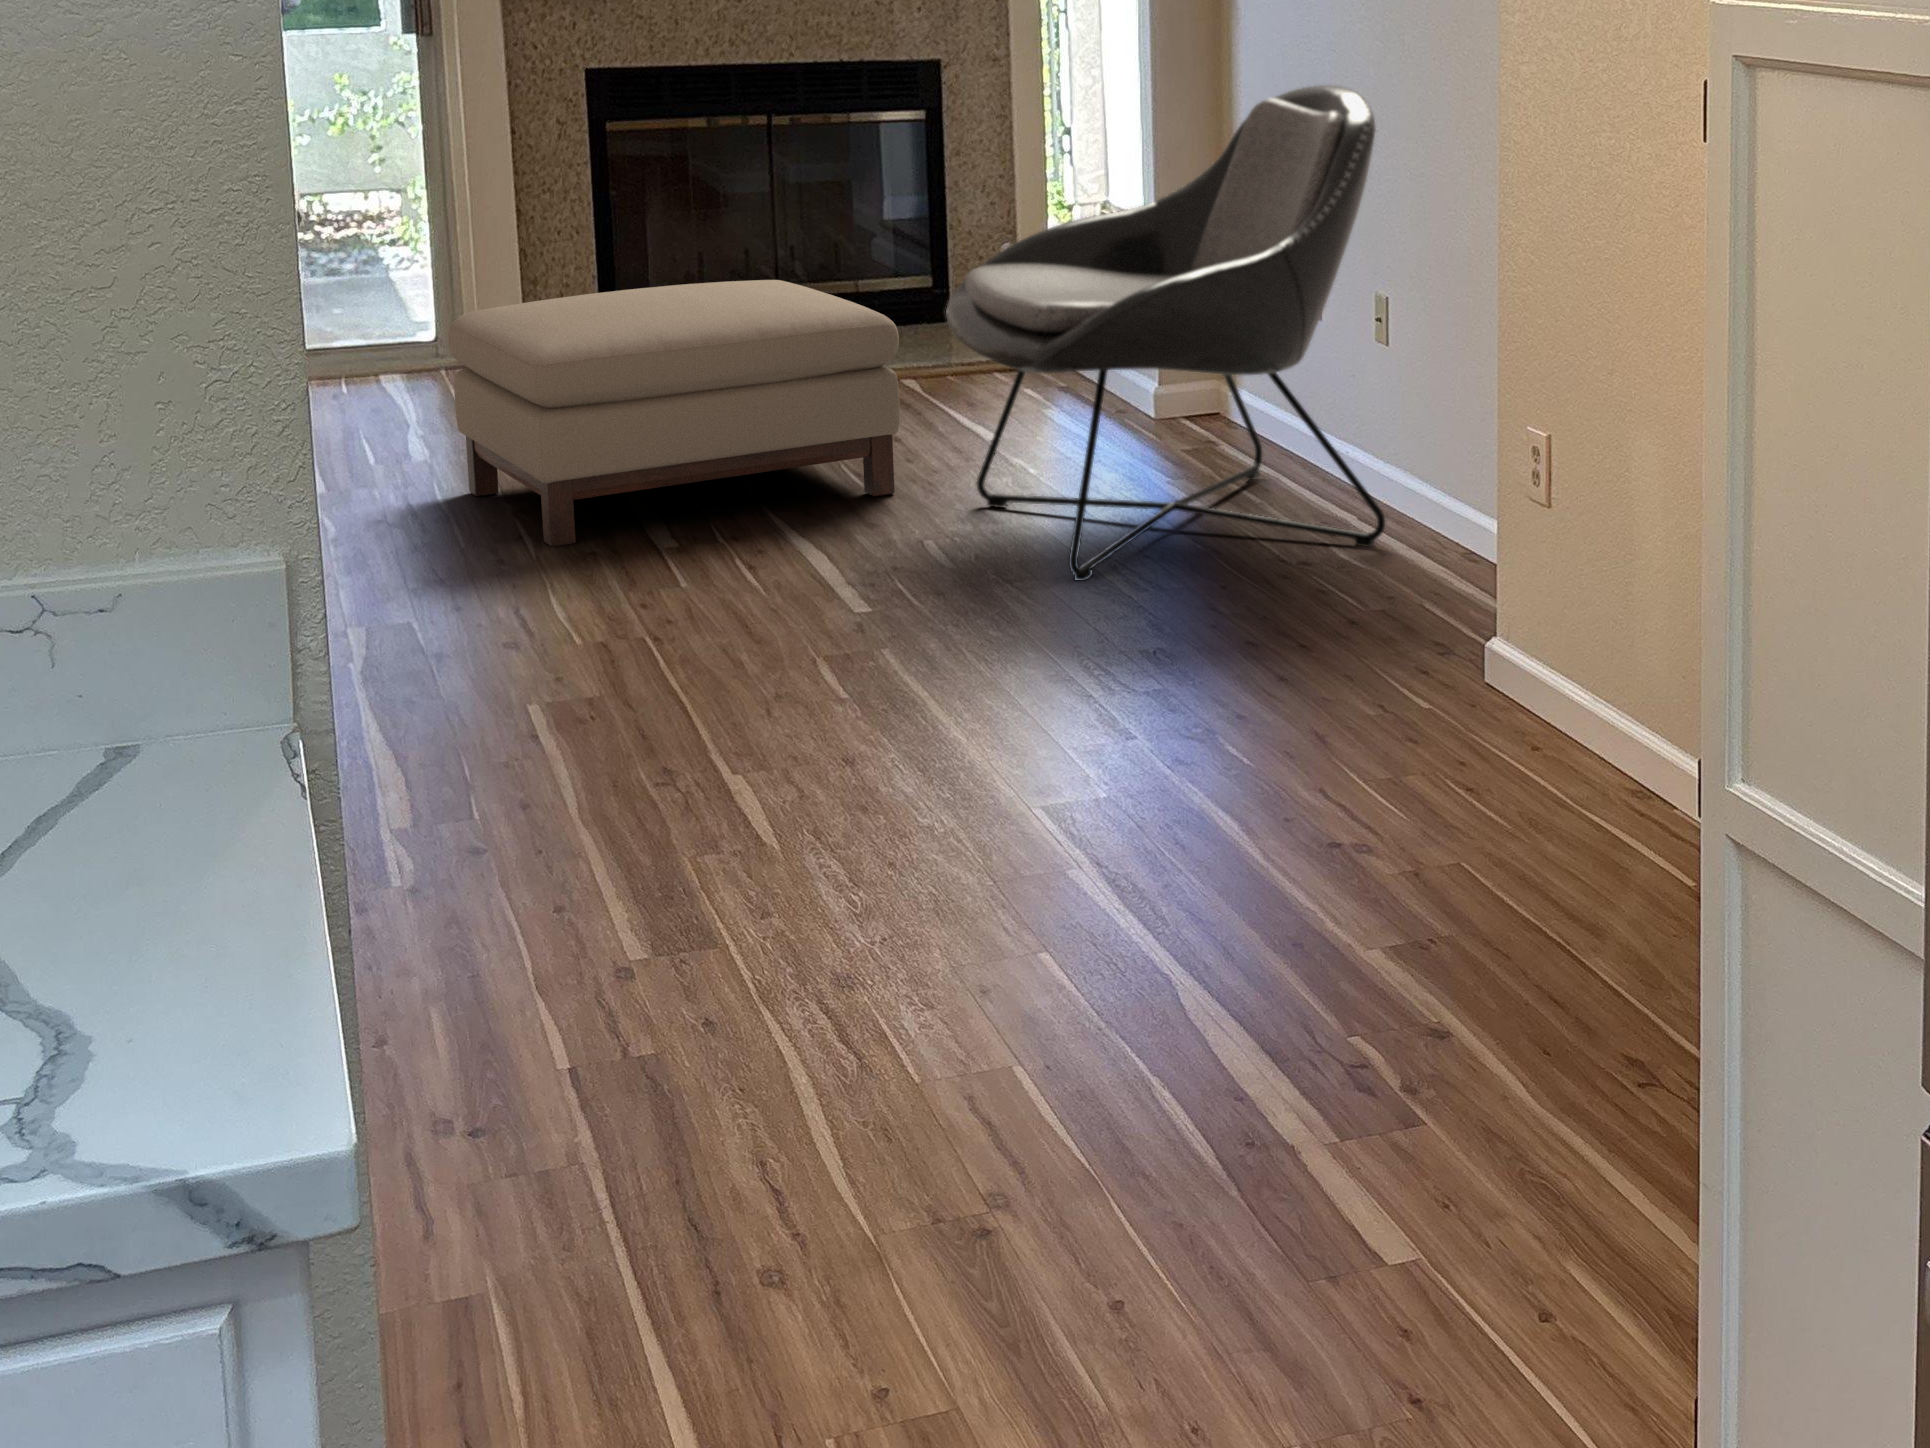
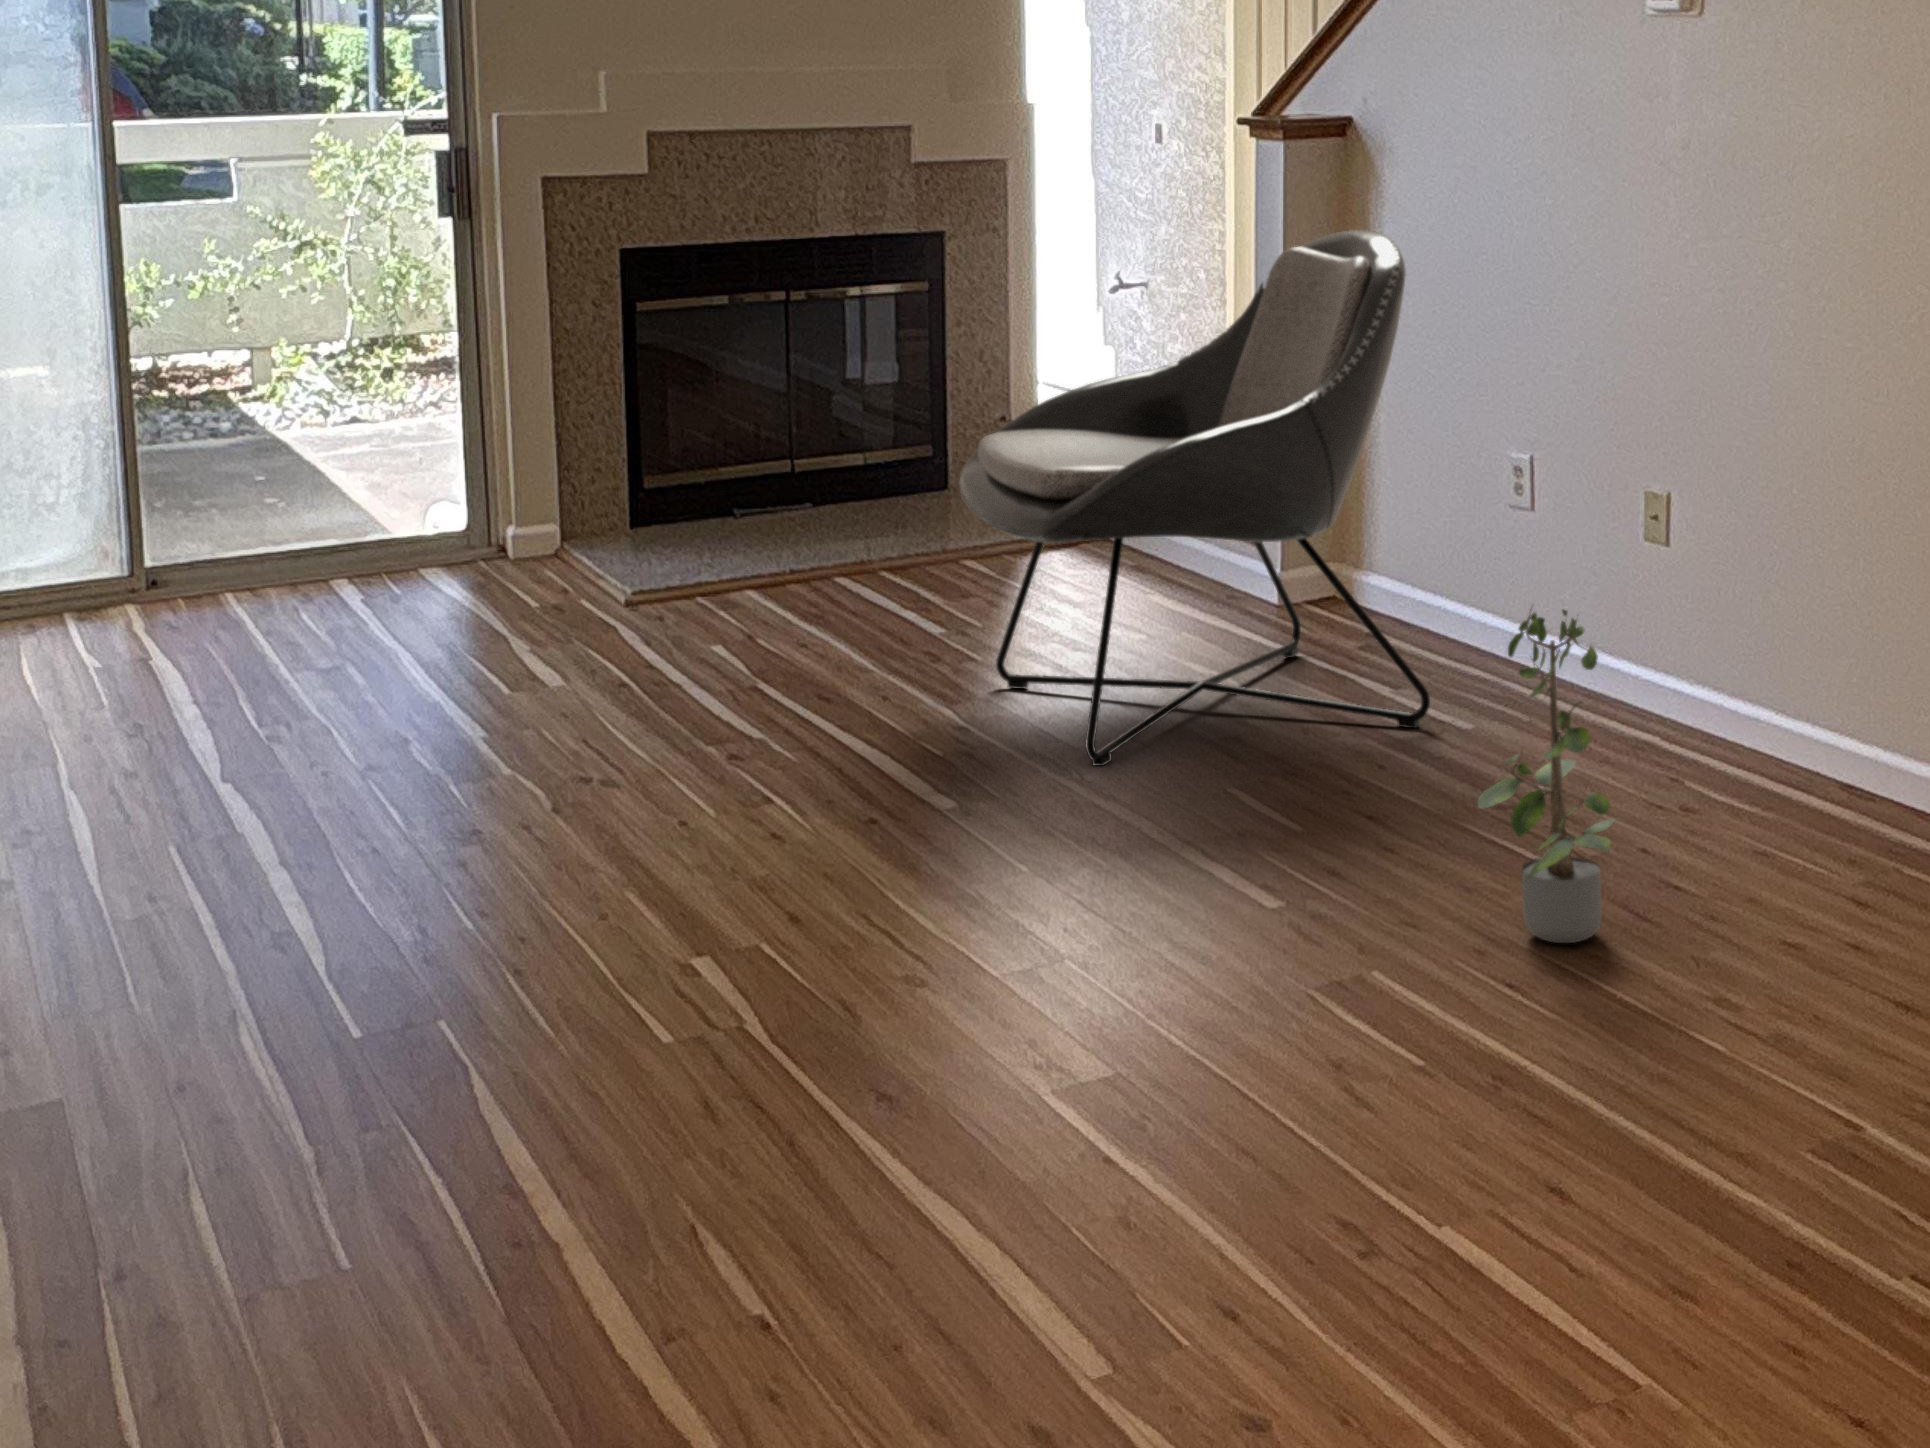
ottoman: present [448,280,899,547] -> none [466,455,916,733]
potted plant: none [1440,440,1568,740] -> present [1477,609,1616,943]

